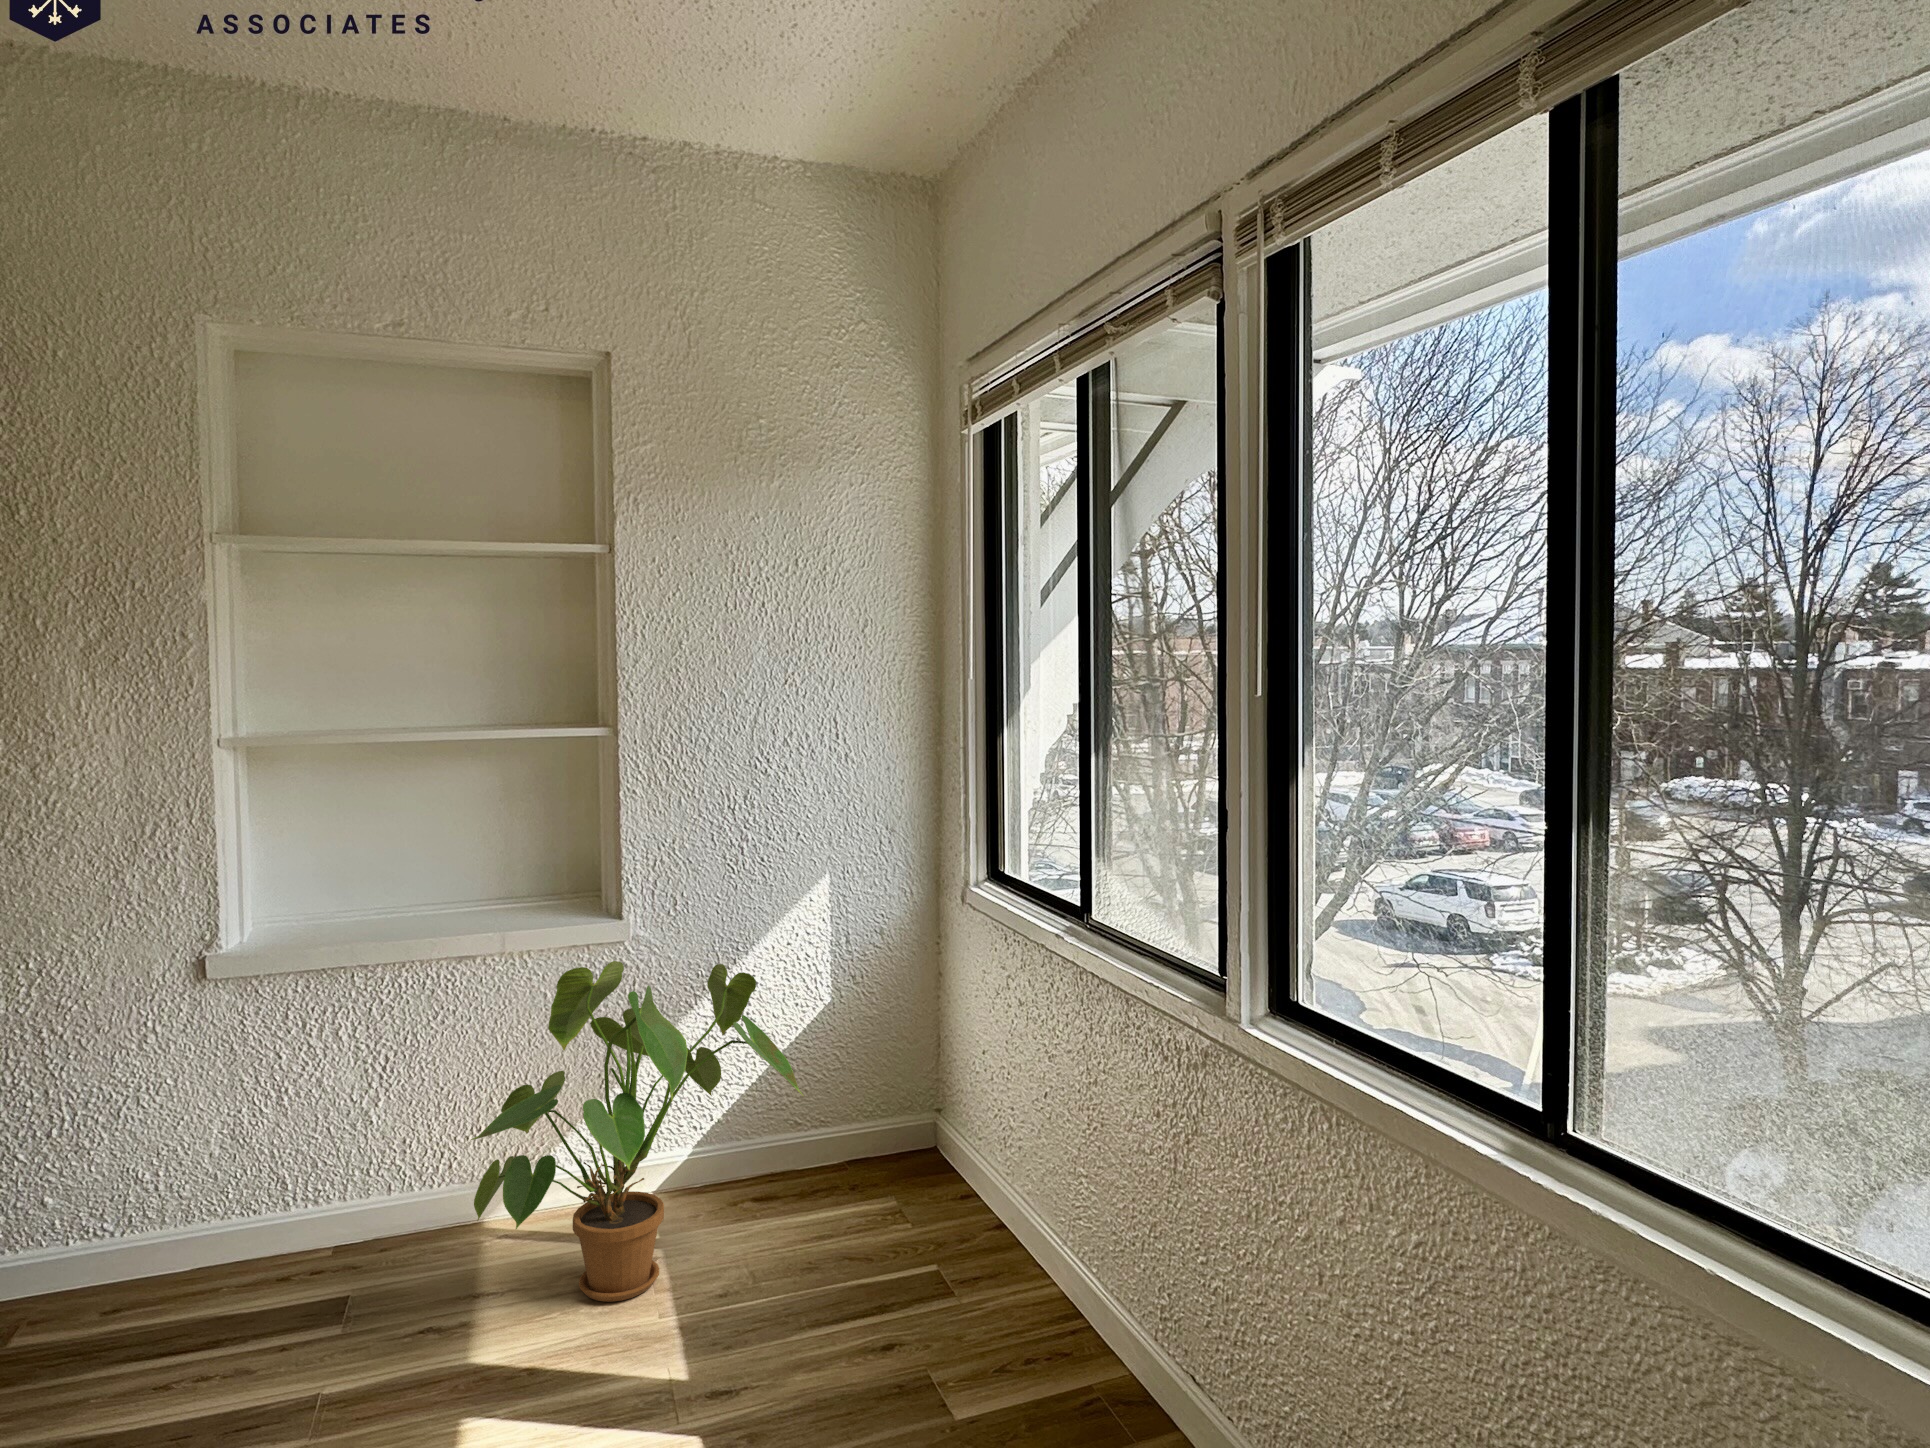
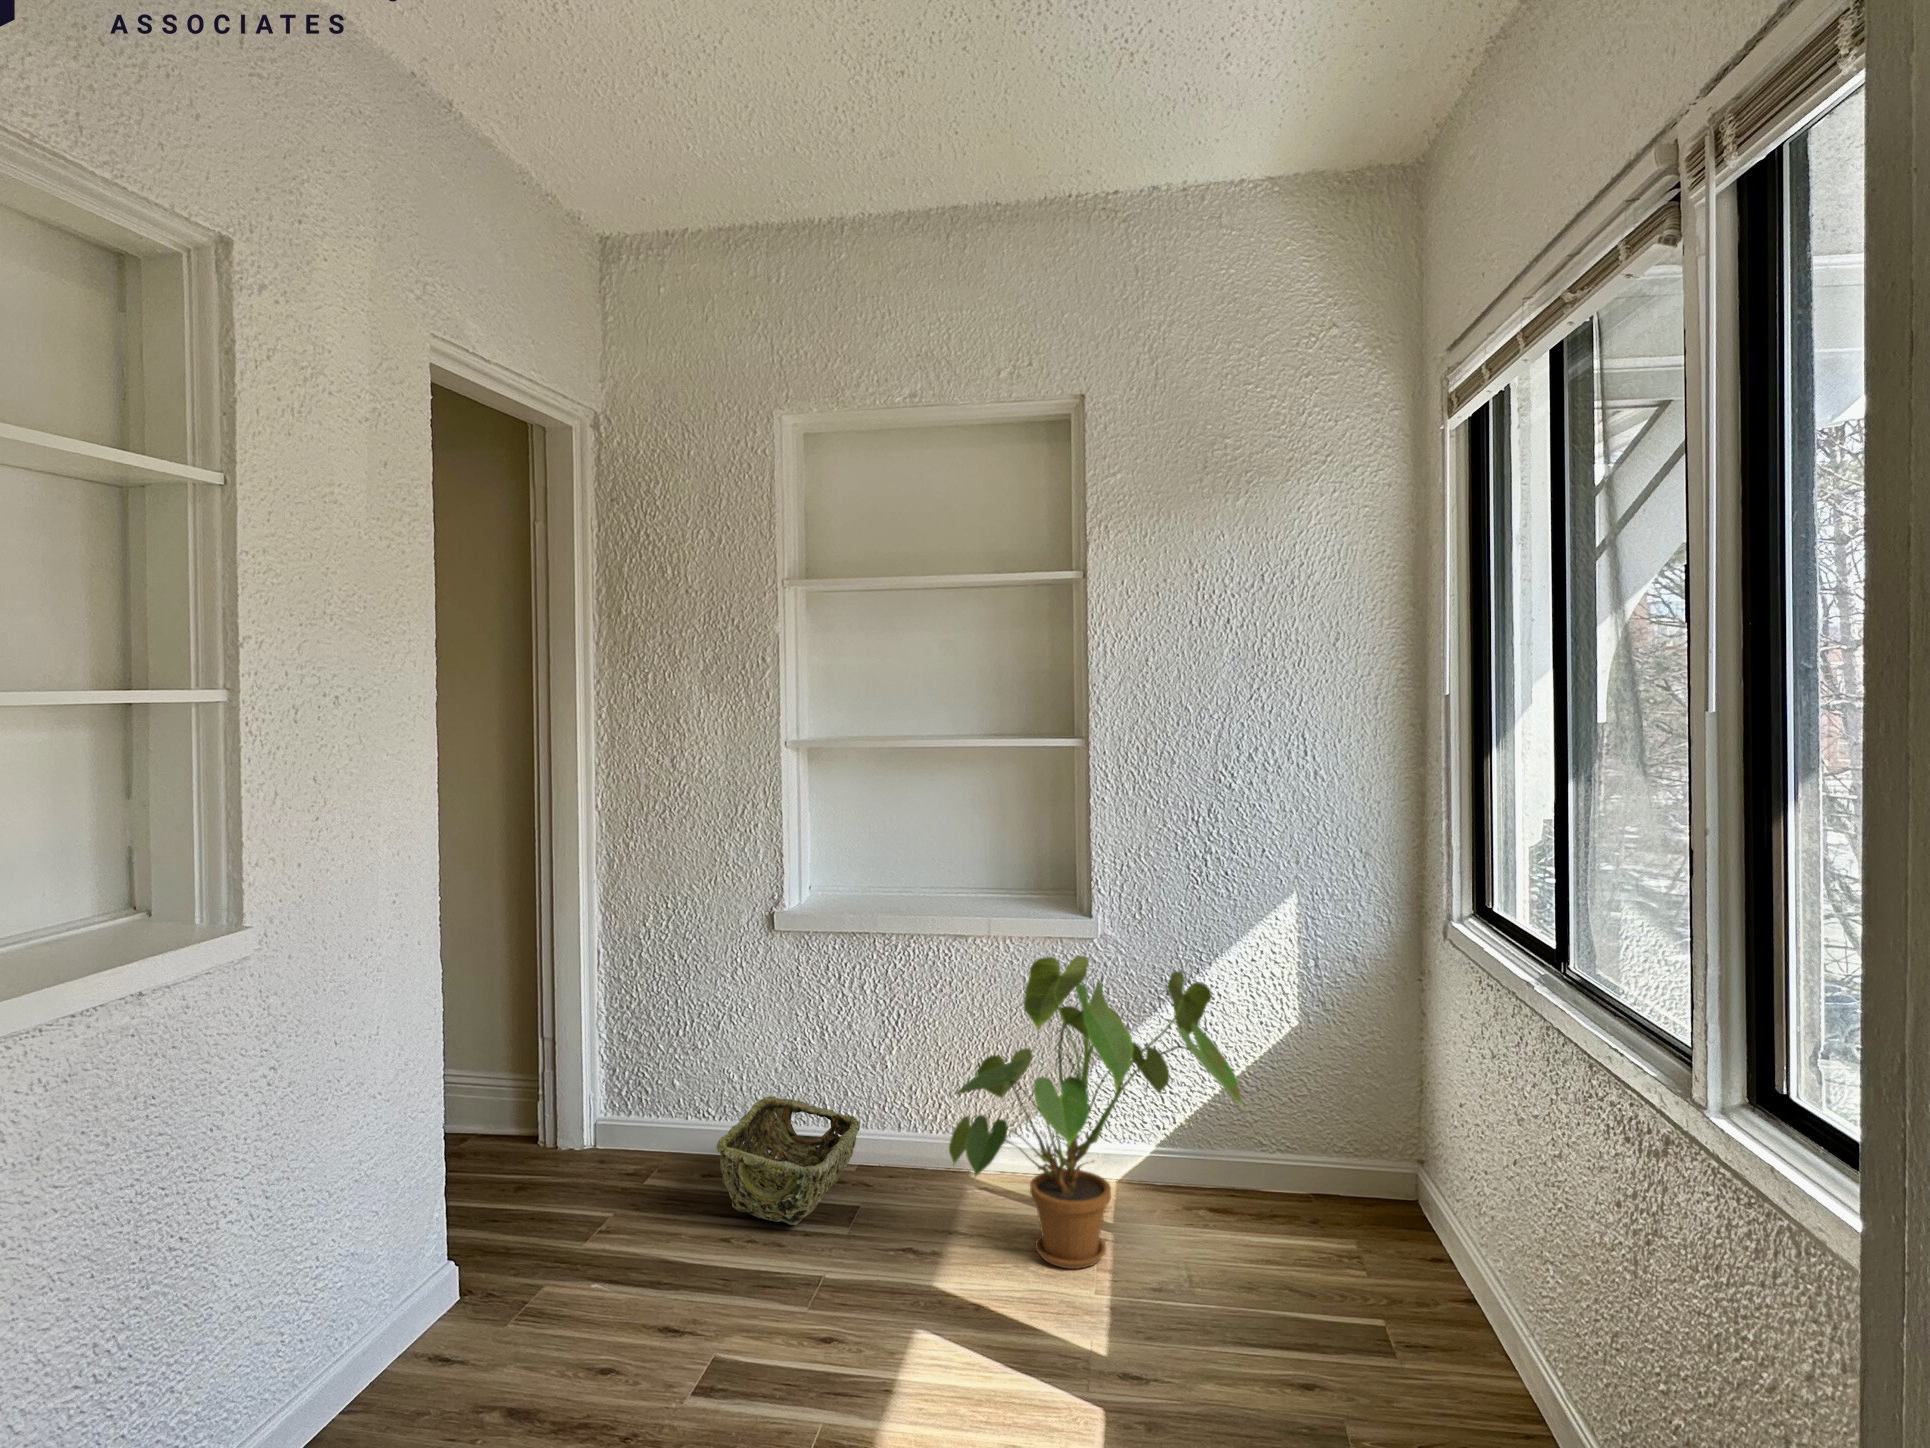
woven basket: none [138,1187,340,1345] -> present [716,1096,860,1225]

